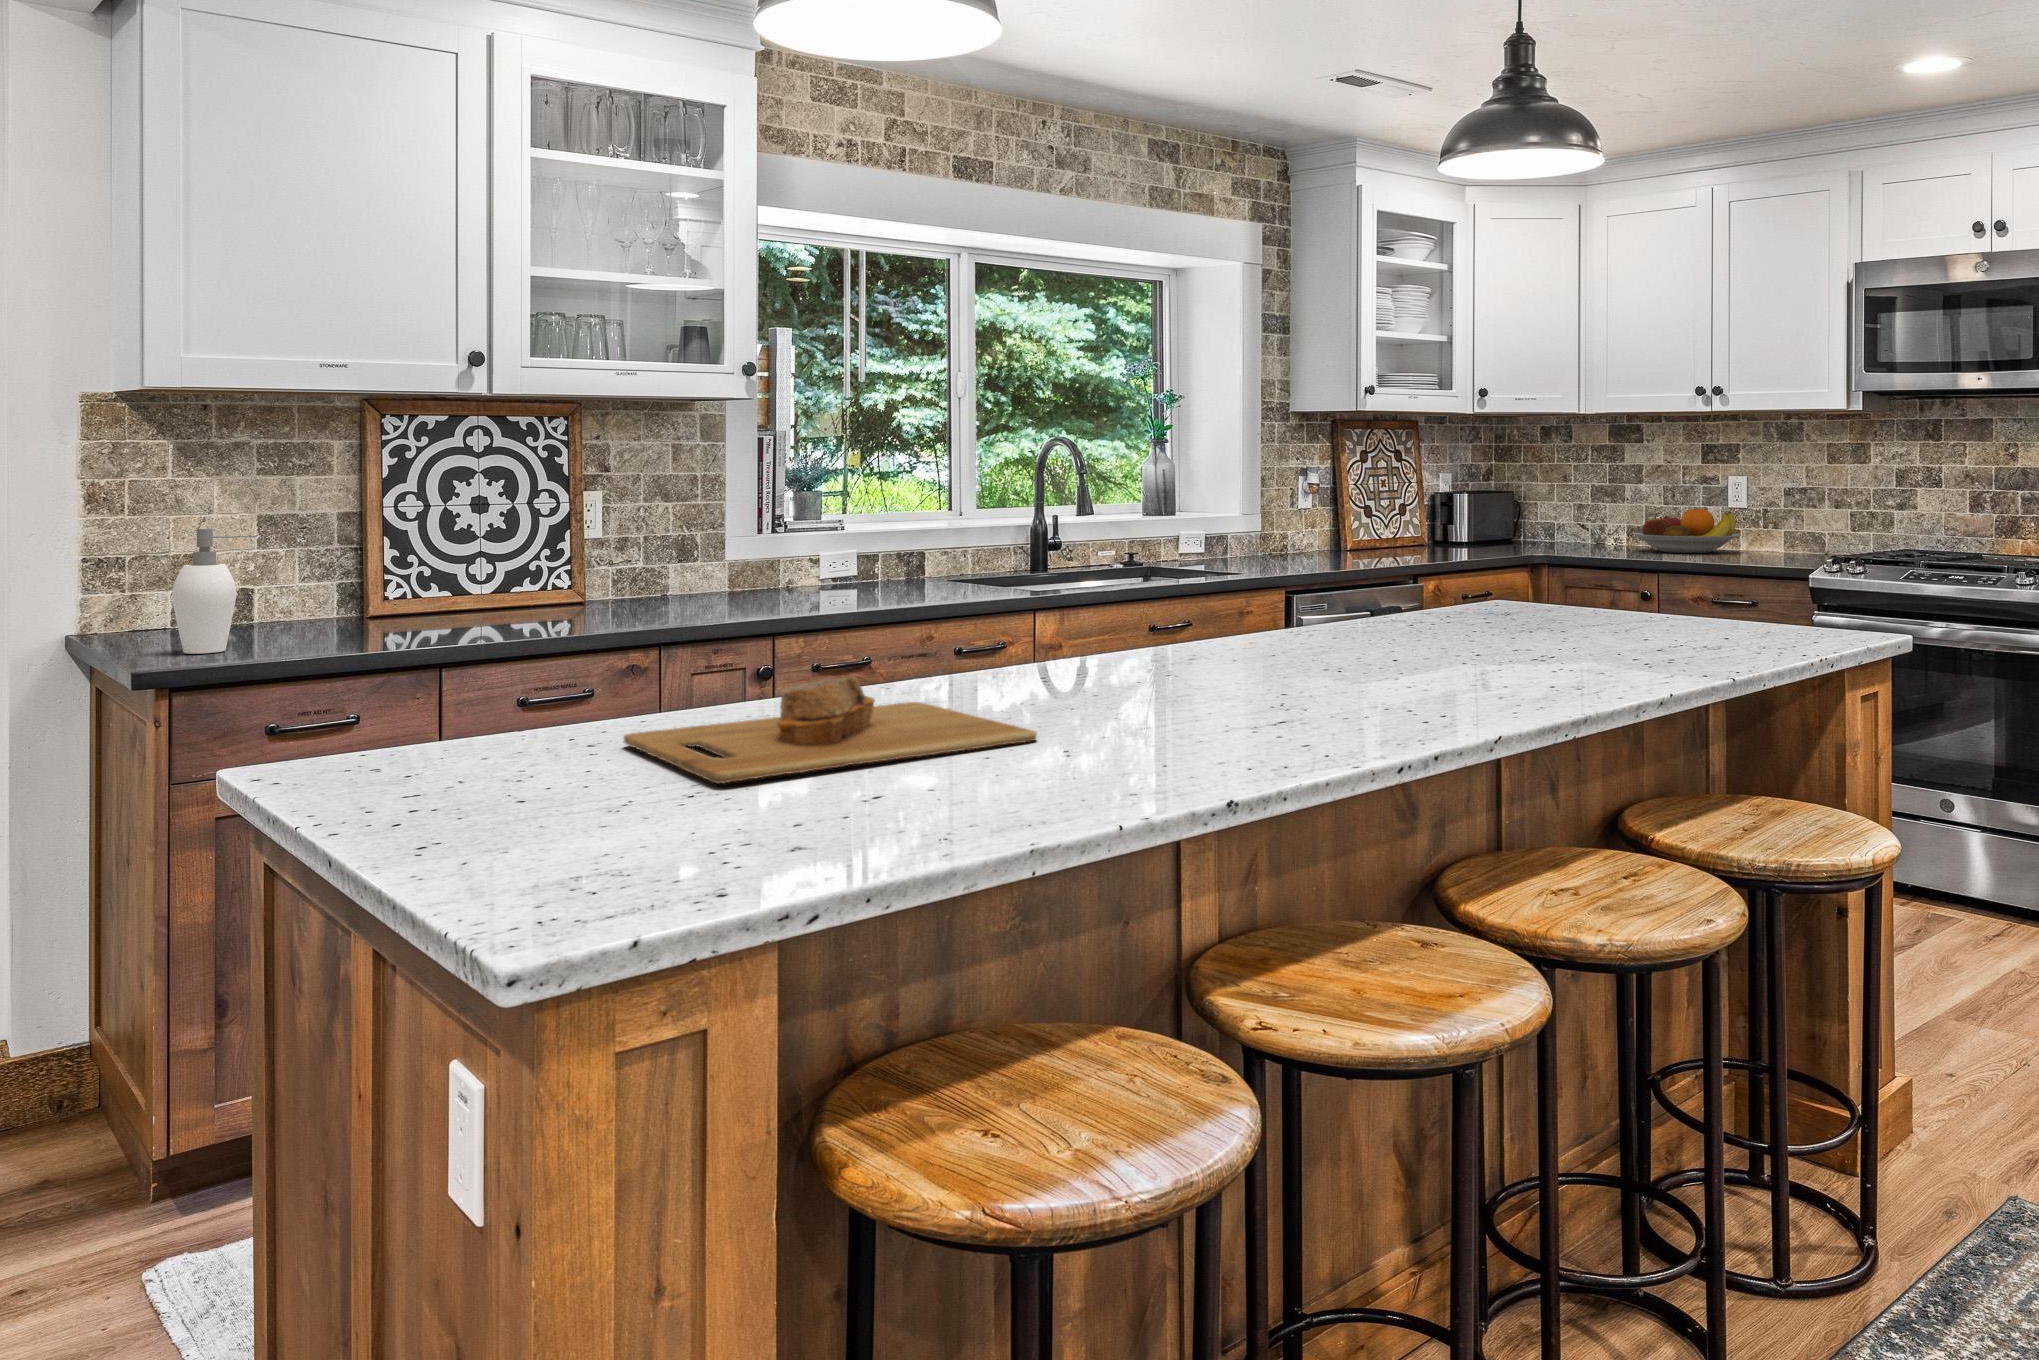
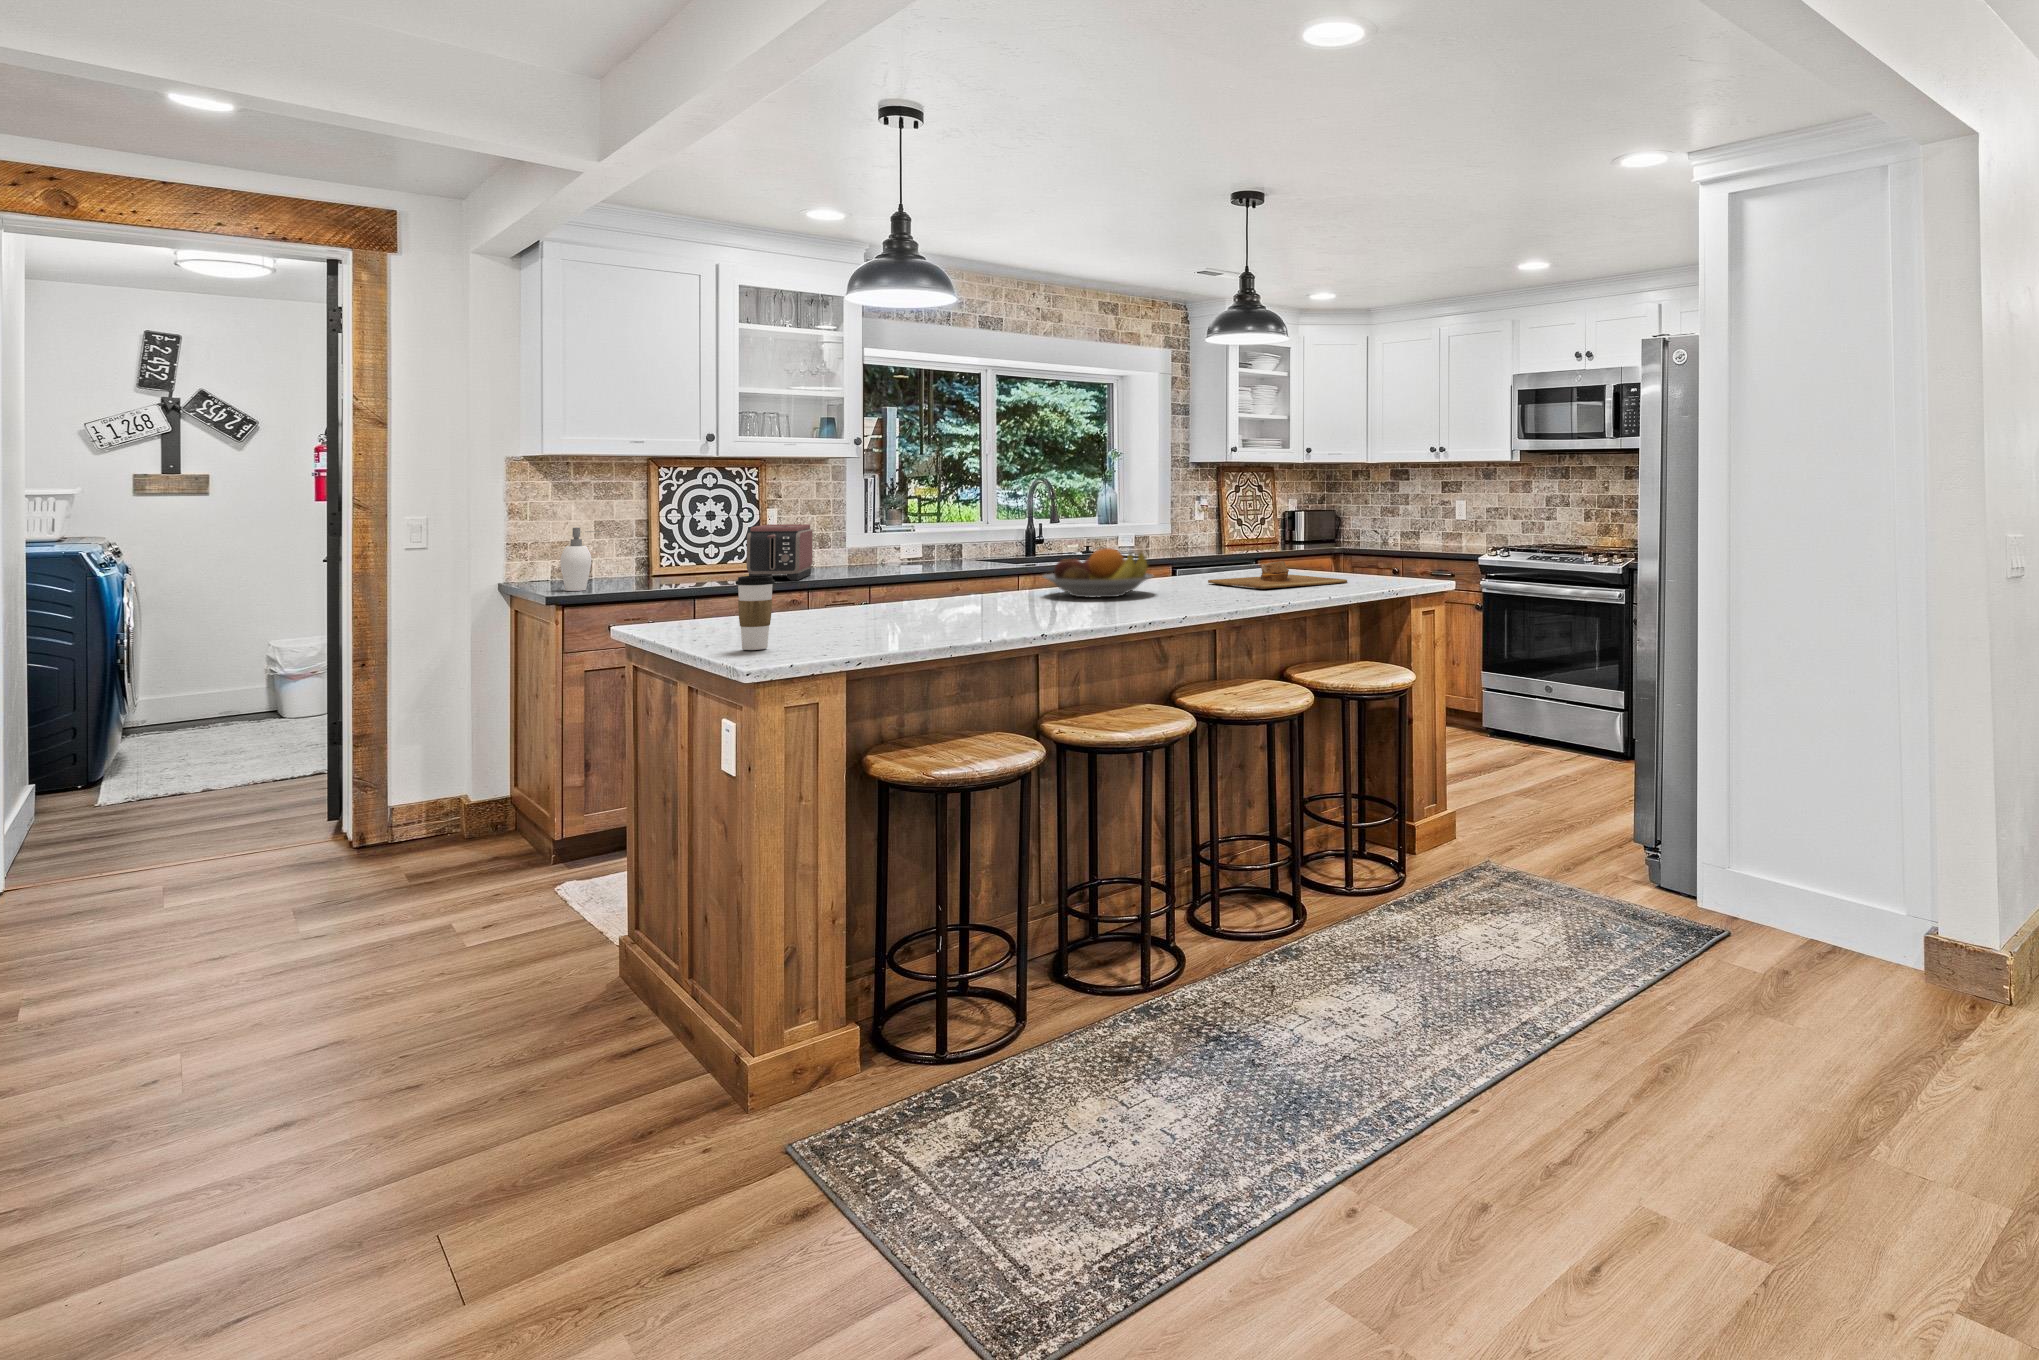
fruit bowl: present [1632,508,1739,553] -> present [1043,548,1152,597]
toaster: none [543,520,667,628] -> present [747,524,812,581]
coffee cup: none [471,671,579,879] -> present [736,576,775,650]
cutting board: present [624,676,1037,784] -> present [1208,561,1347,589]

